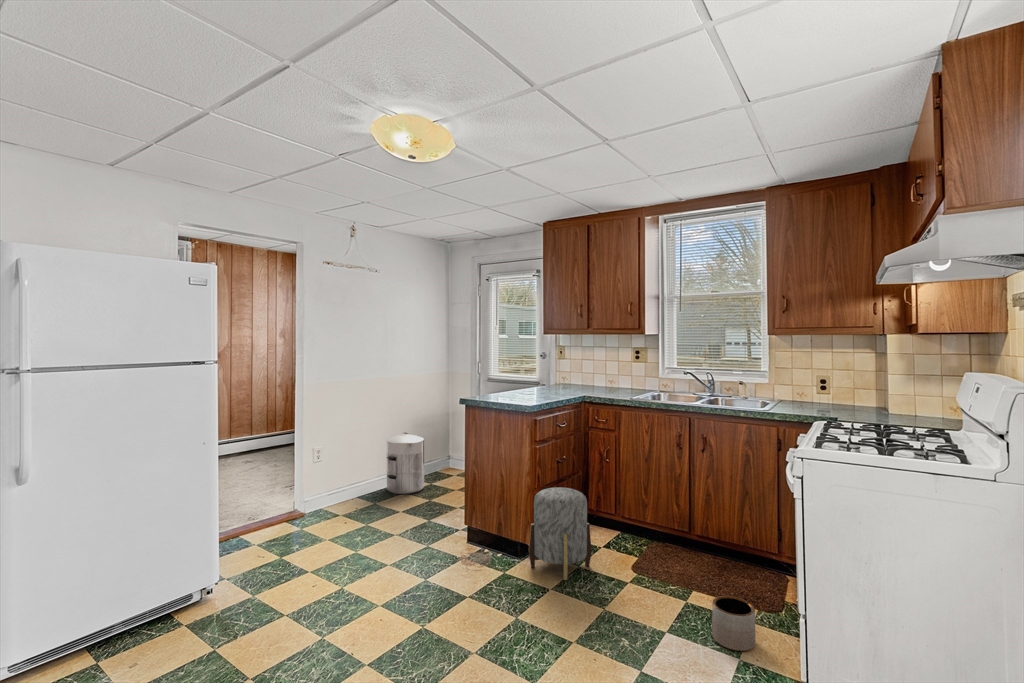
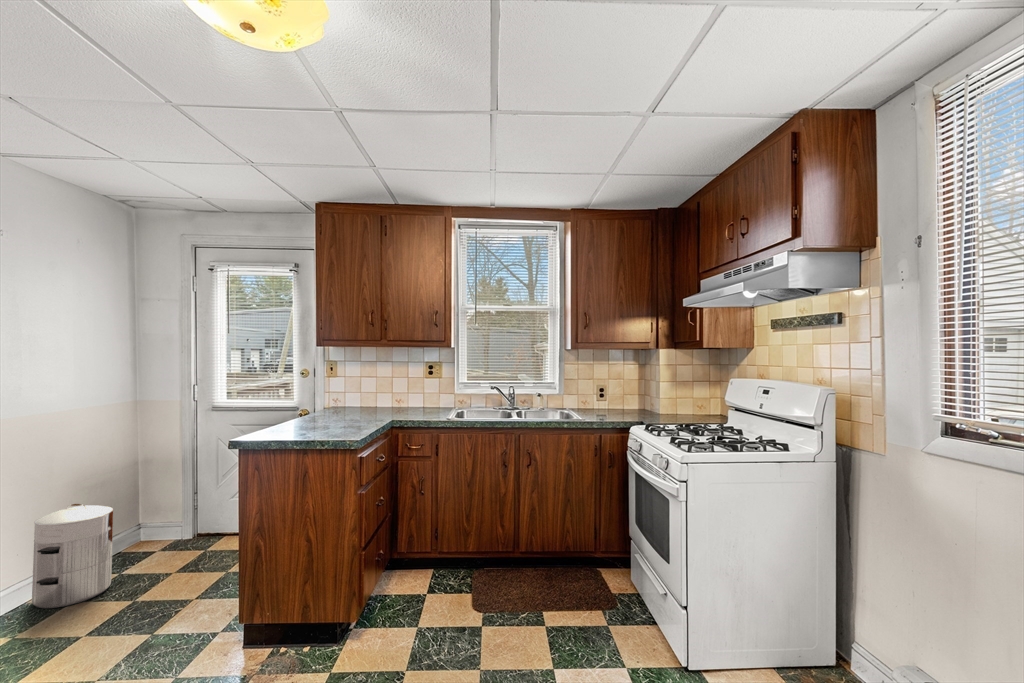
stool: present [529,487,592,580] -> none [357,534,430,652]
planter: present [712,596,756,651] -> none [591,605,631,661]

